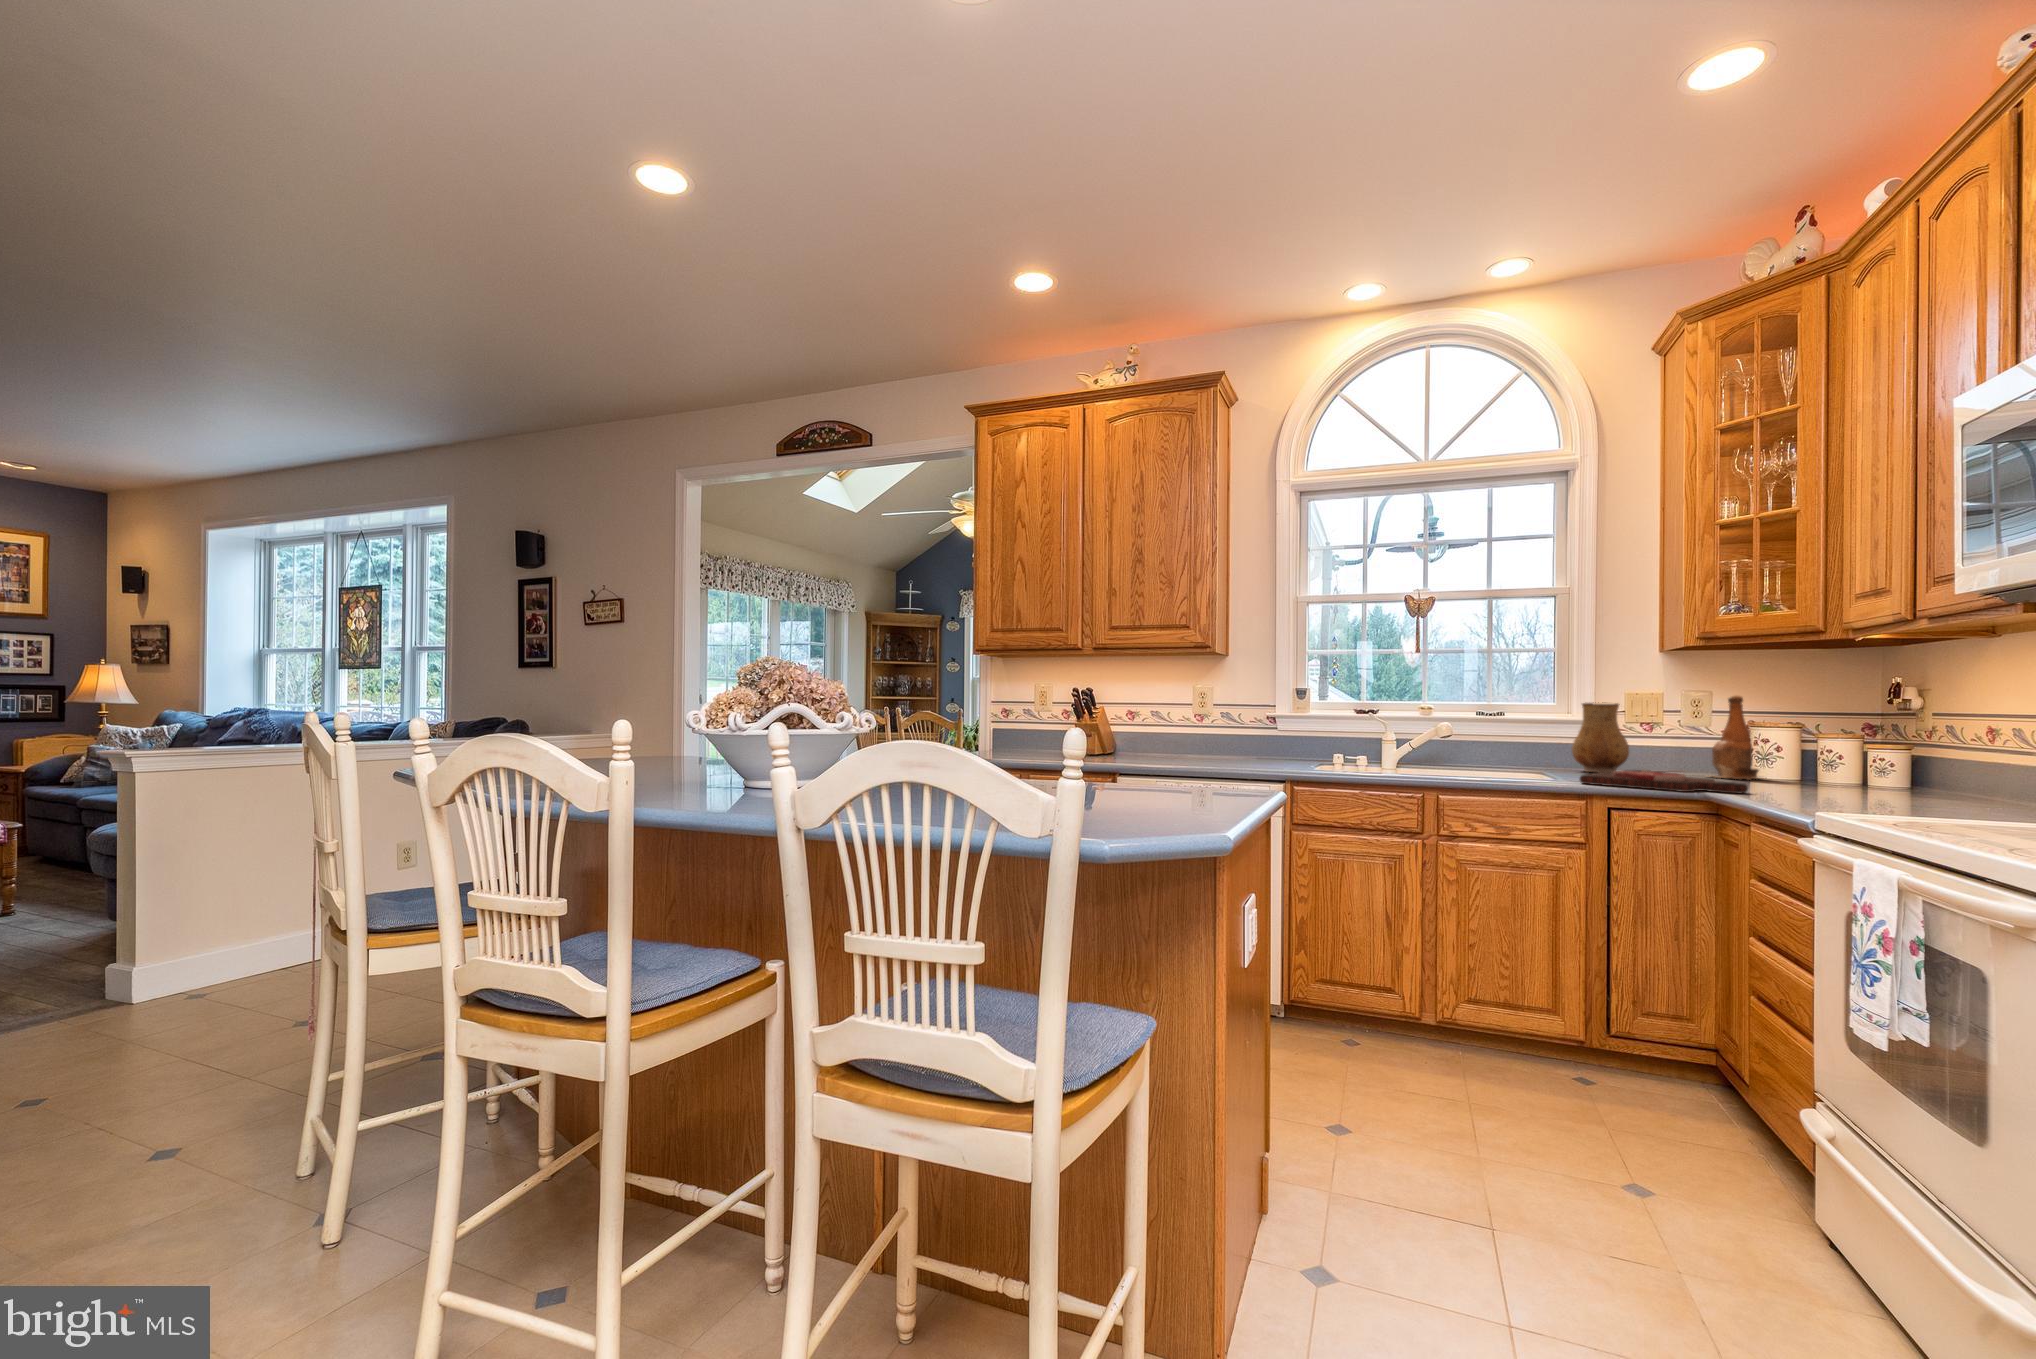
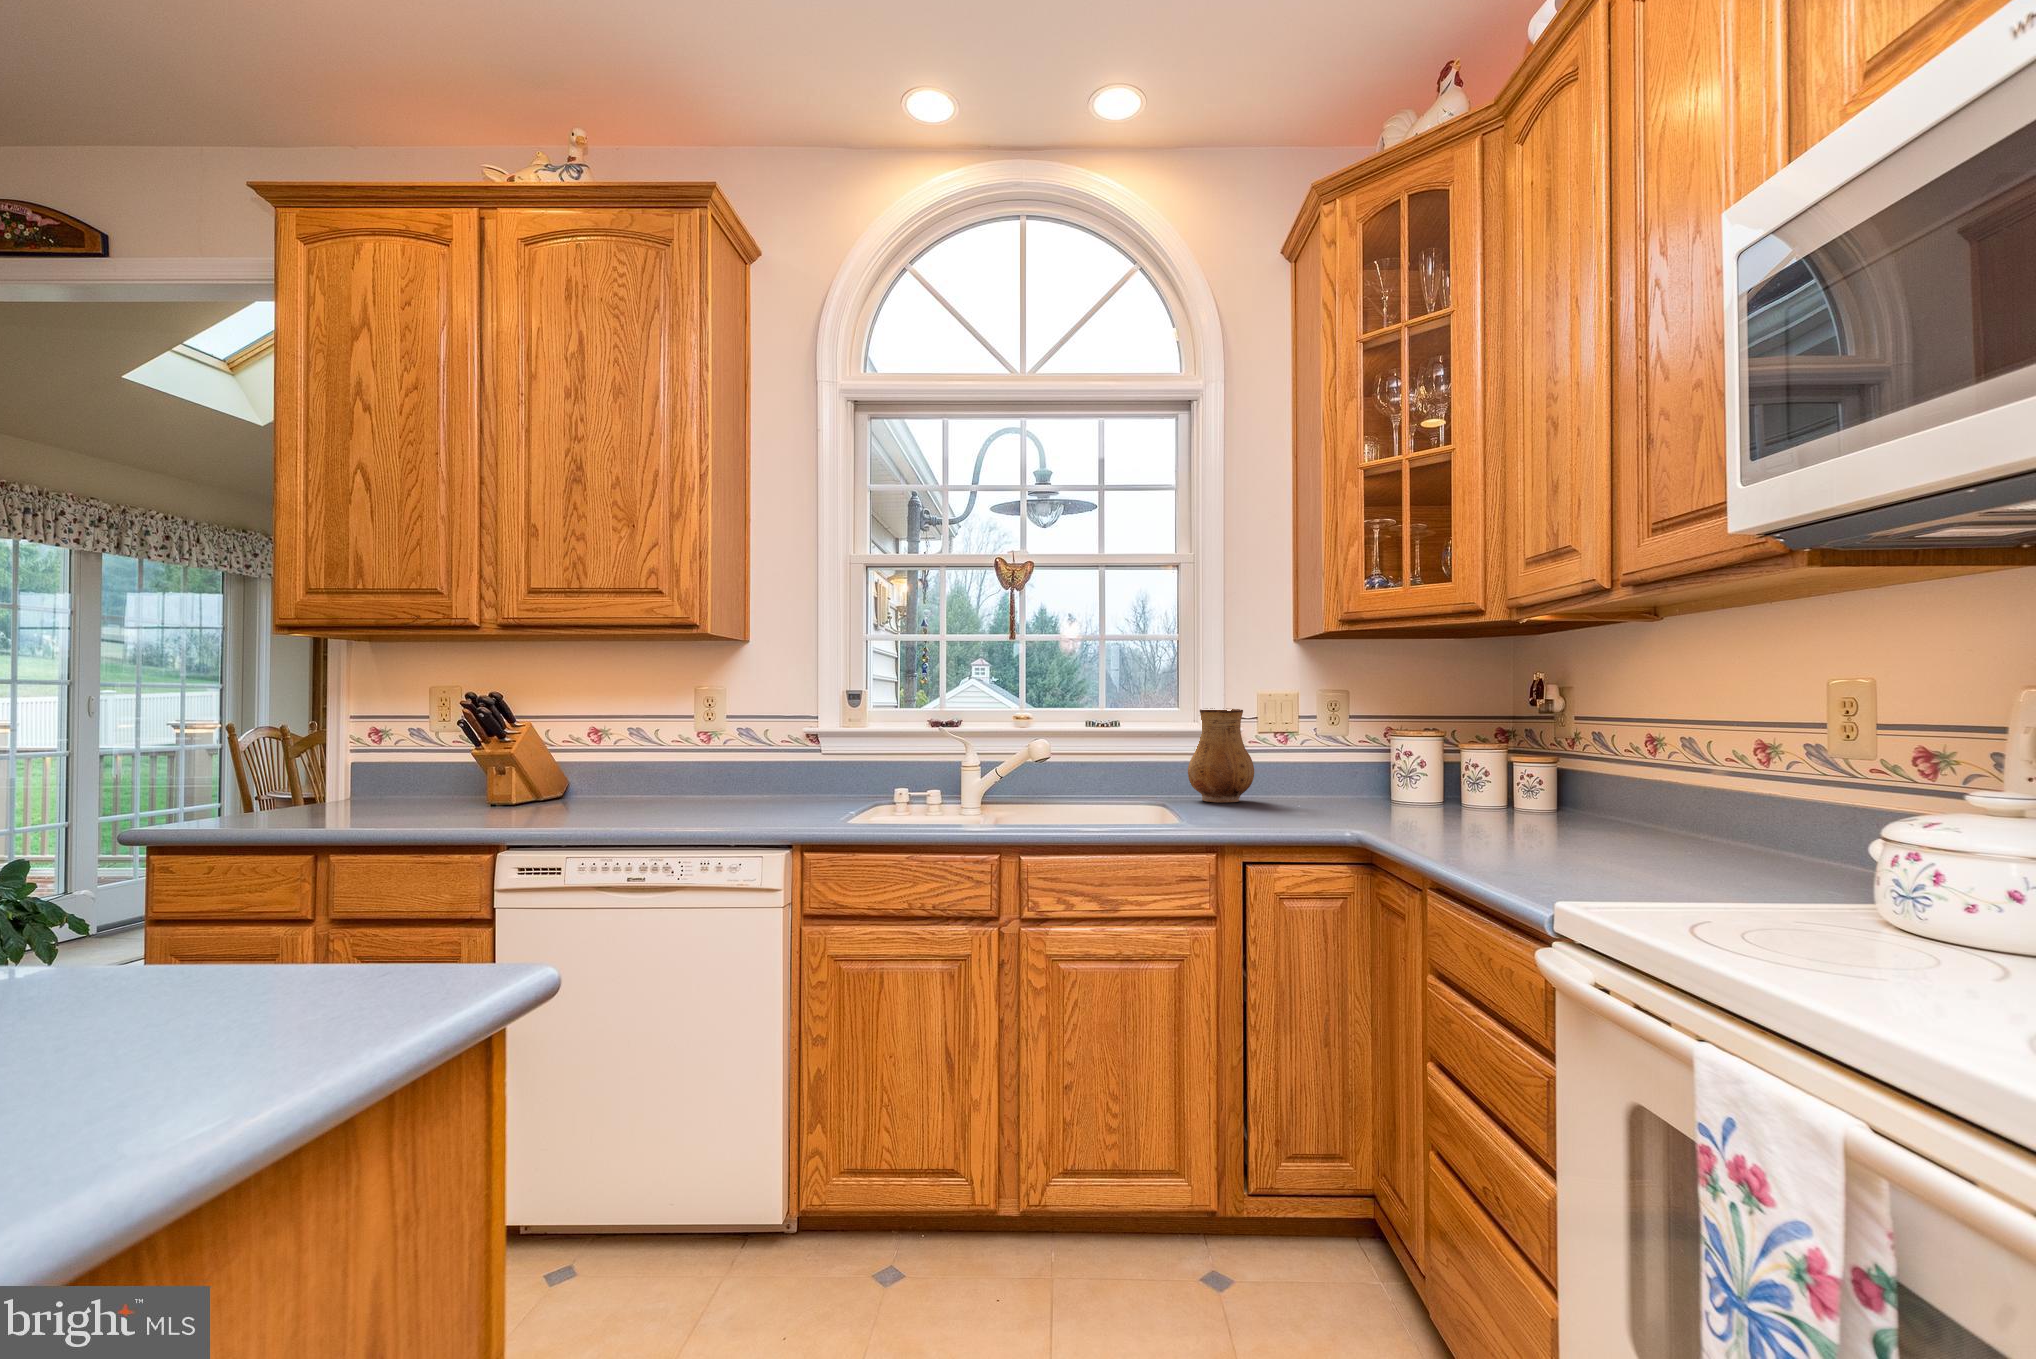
bottle: present [1712,696,1759,780] -> none [1336,698,1408,807]
cutting board: present [1580,769,1748,794] -> none [1210,806,1421,841]

